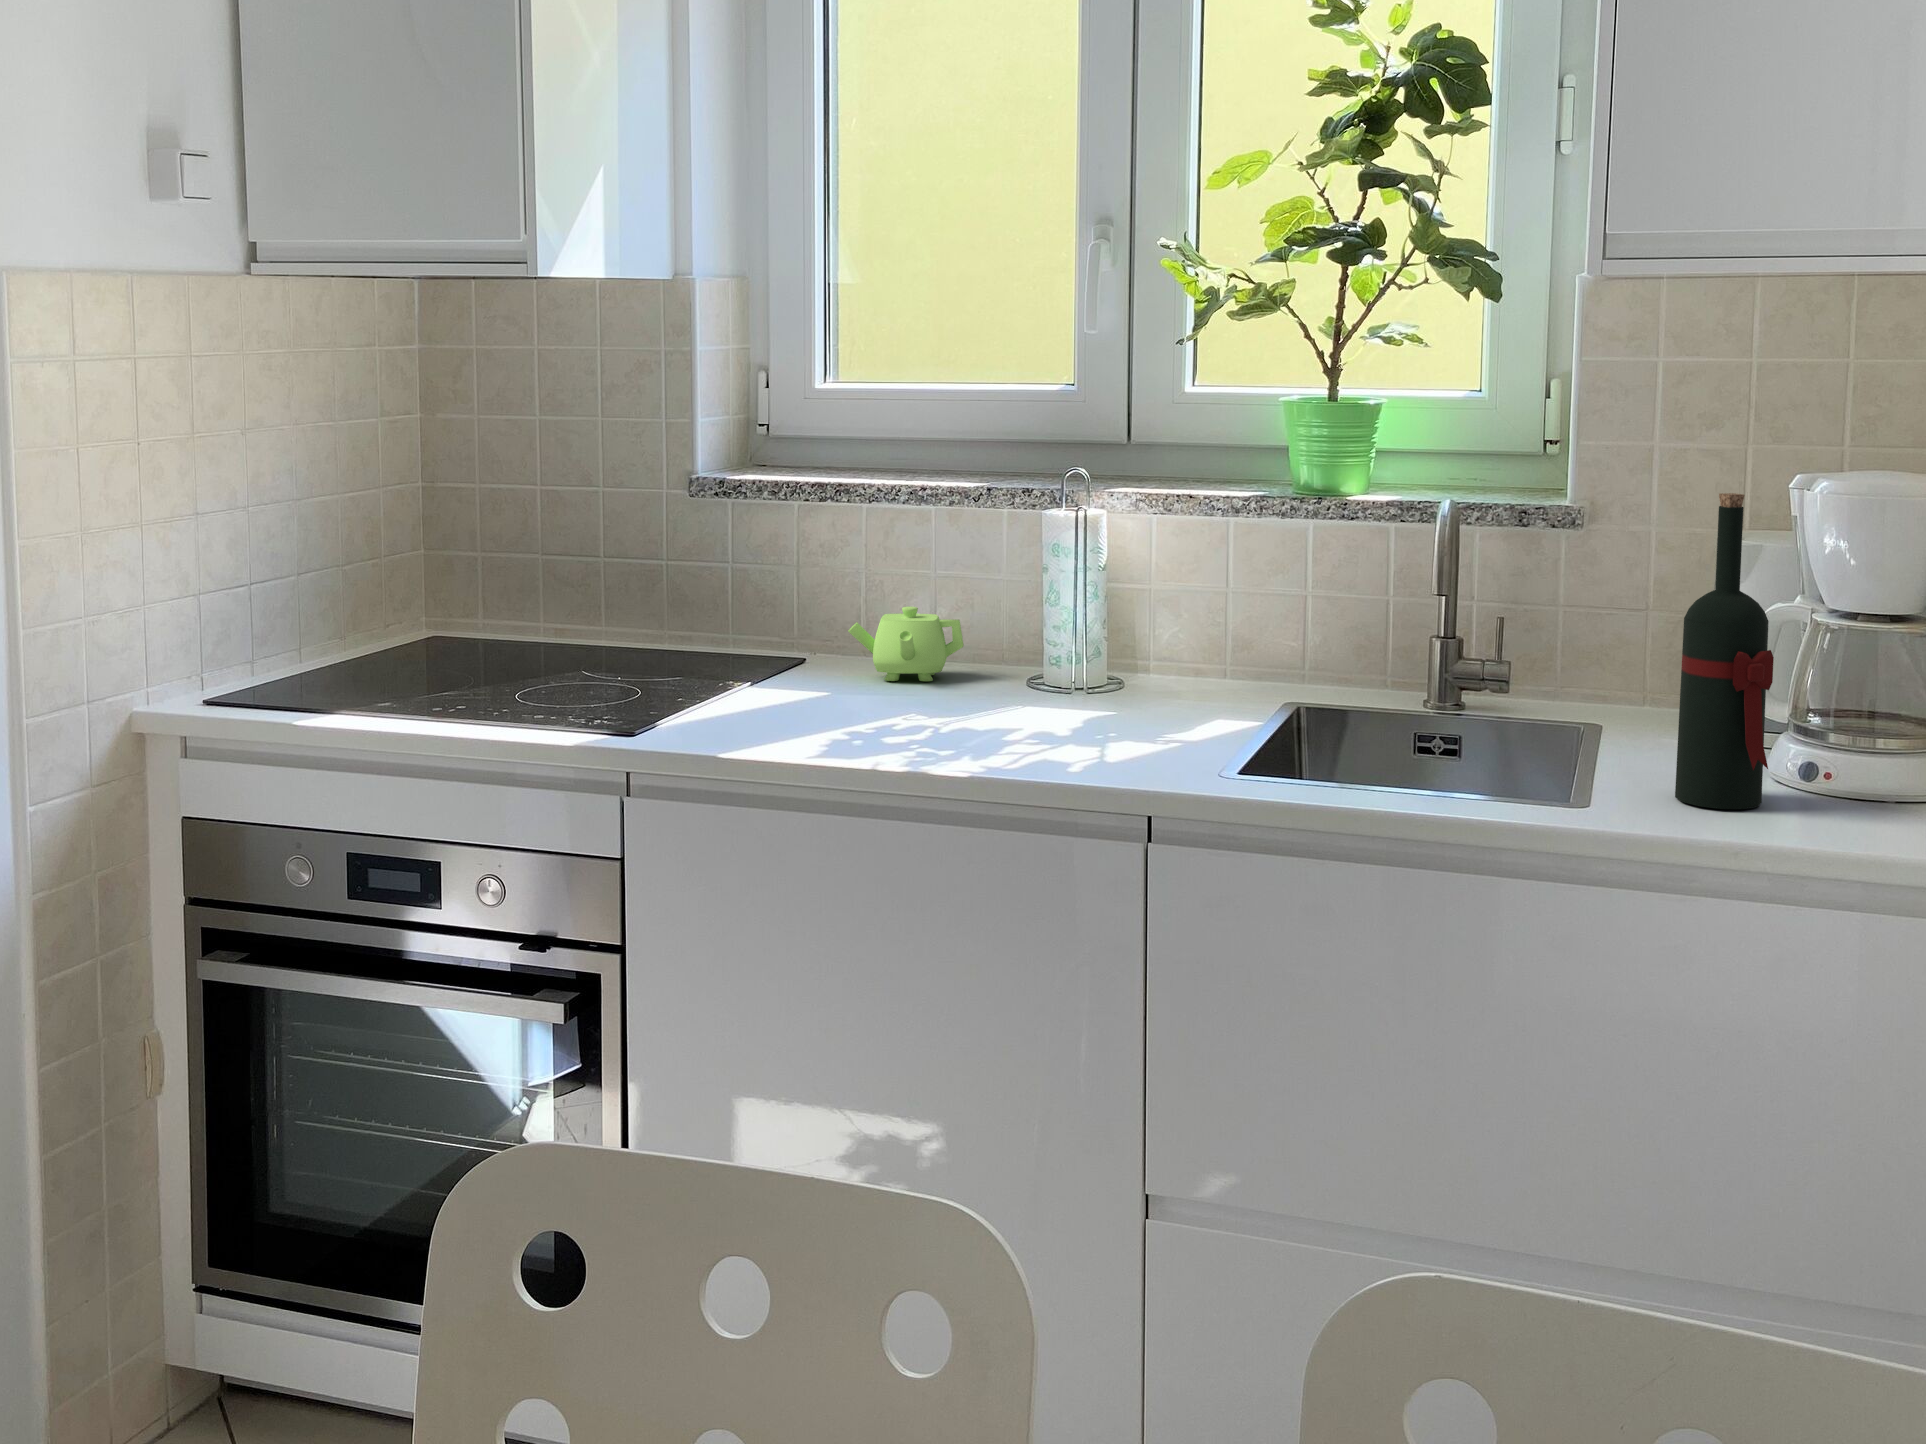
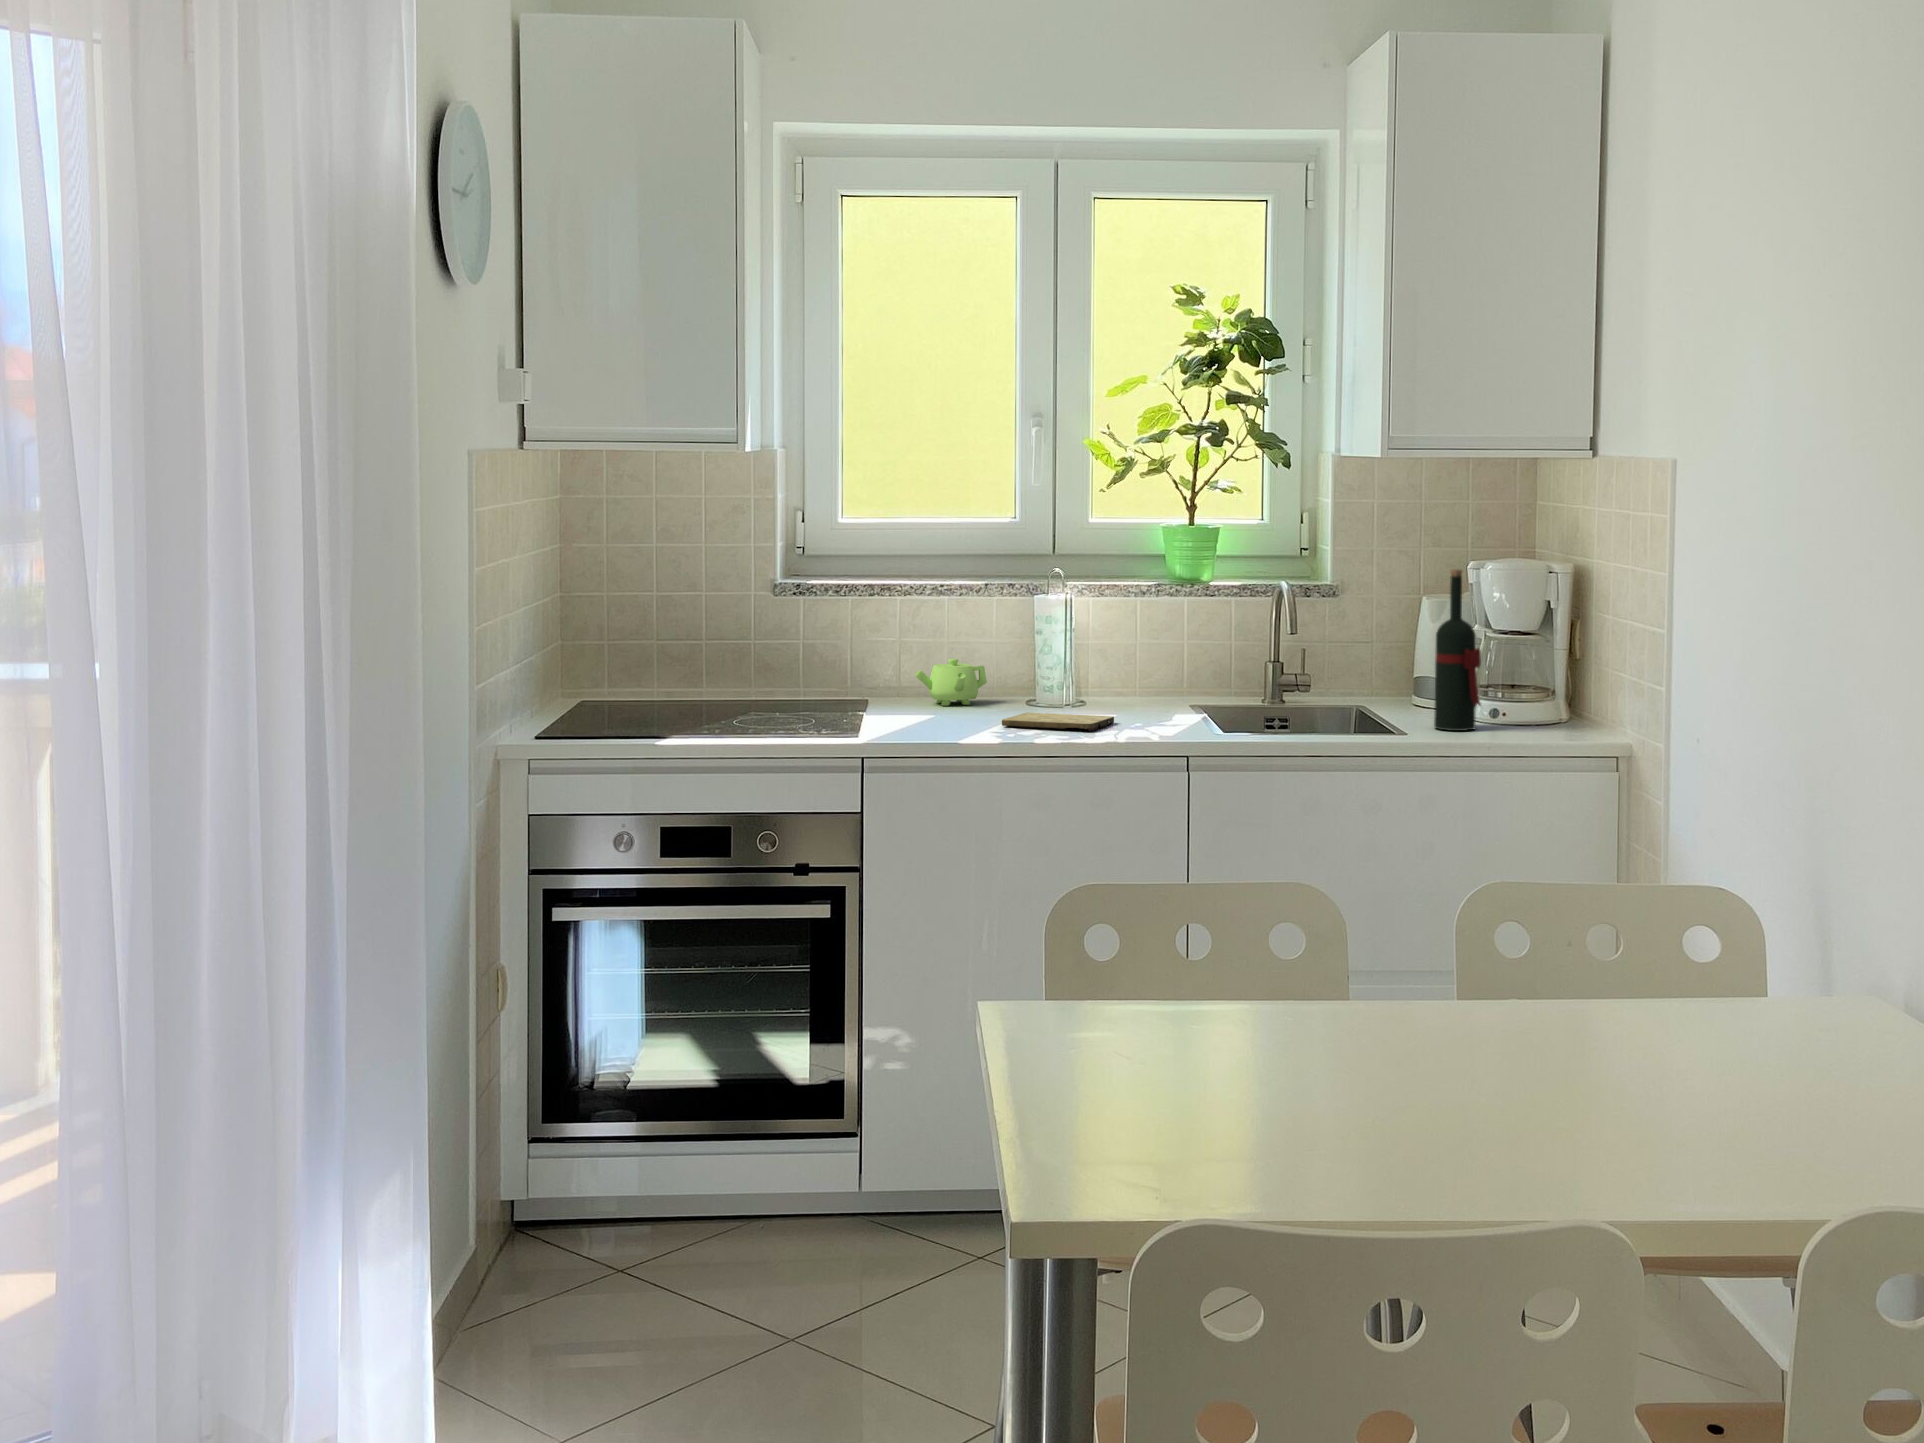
cutting board: none [900,708,1096,756] -> present [1002,713,1114,731]

